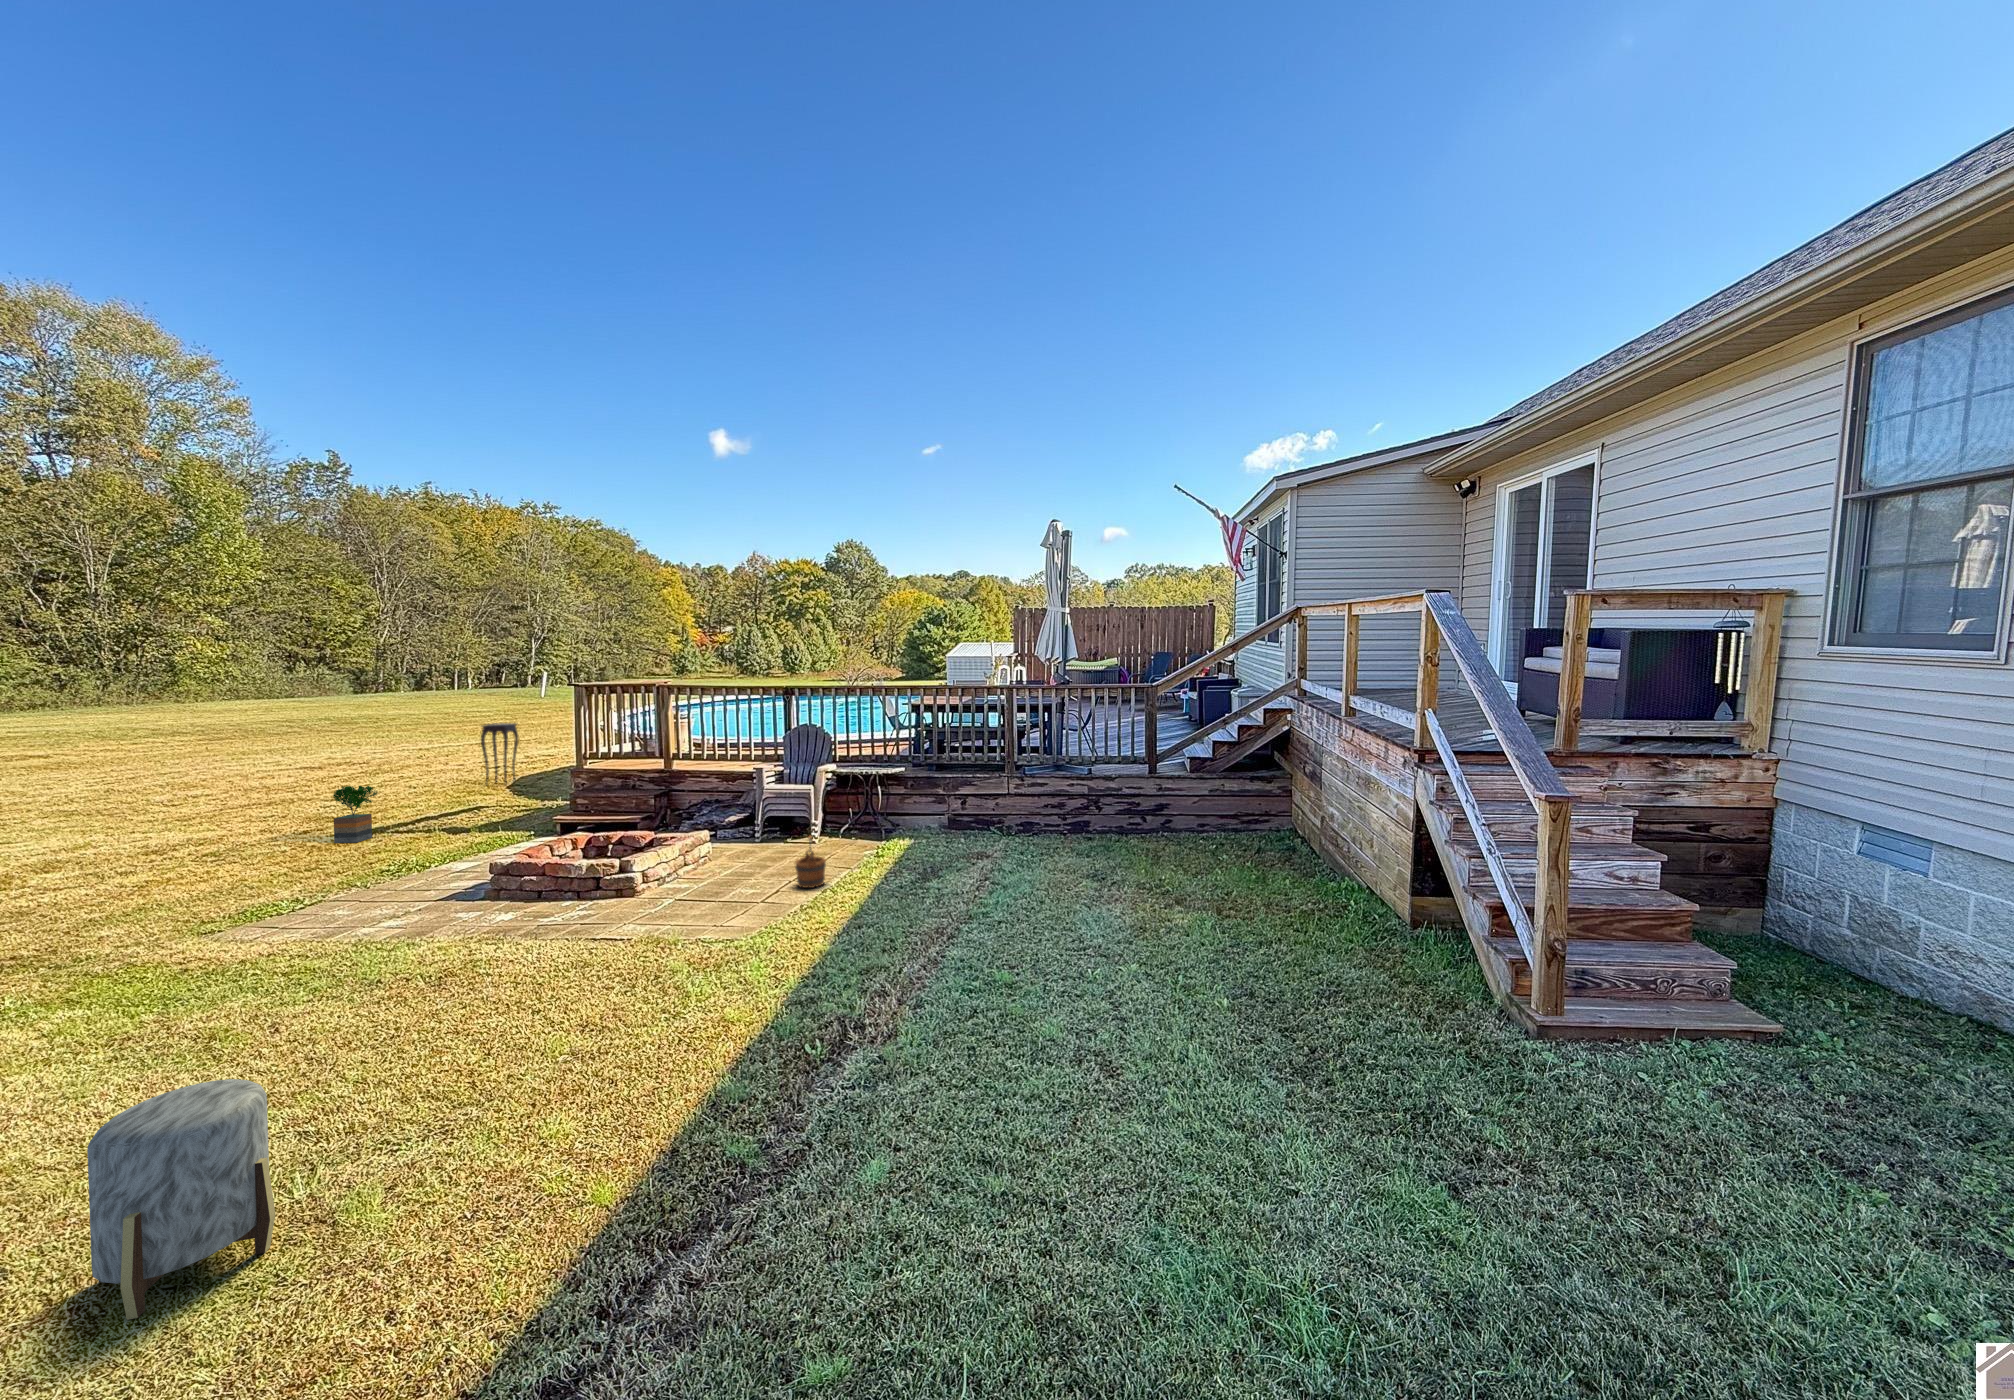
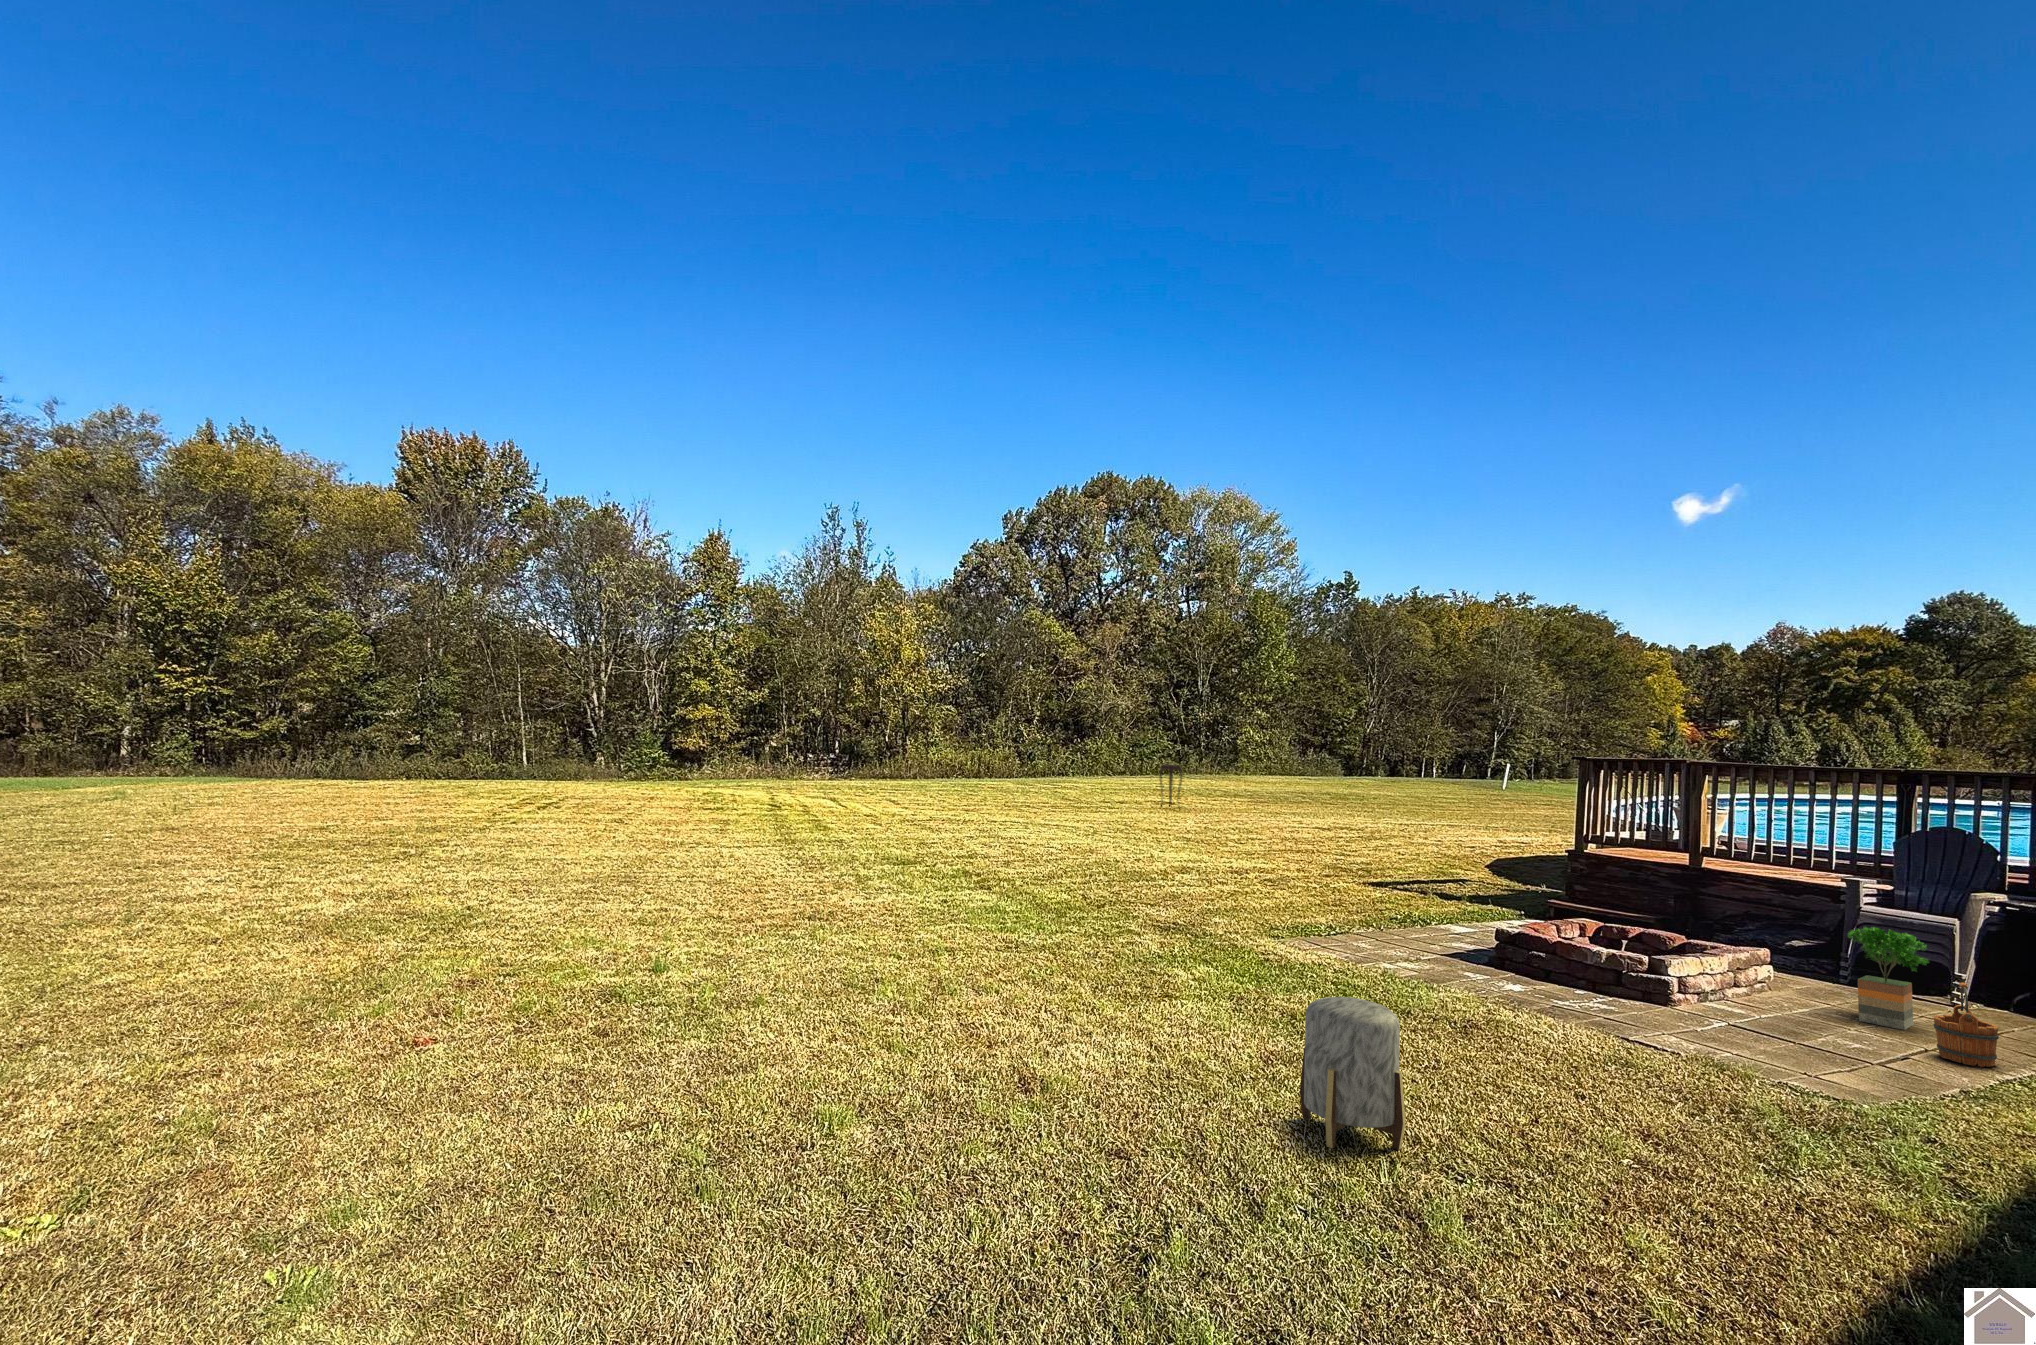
side table: present [481,723,518,784] -> present [1159,764,1182,807]
potted tree: present [333,786,377,843] -> present [1848,927,1927,1030]

